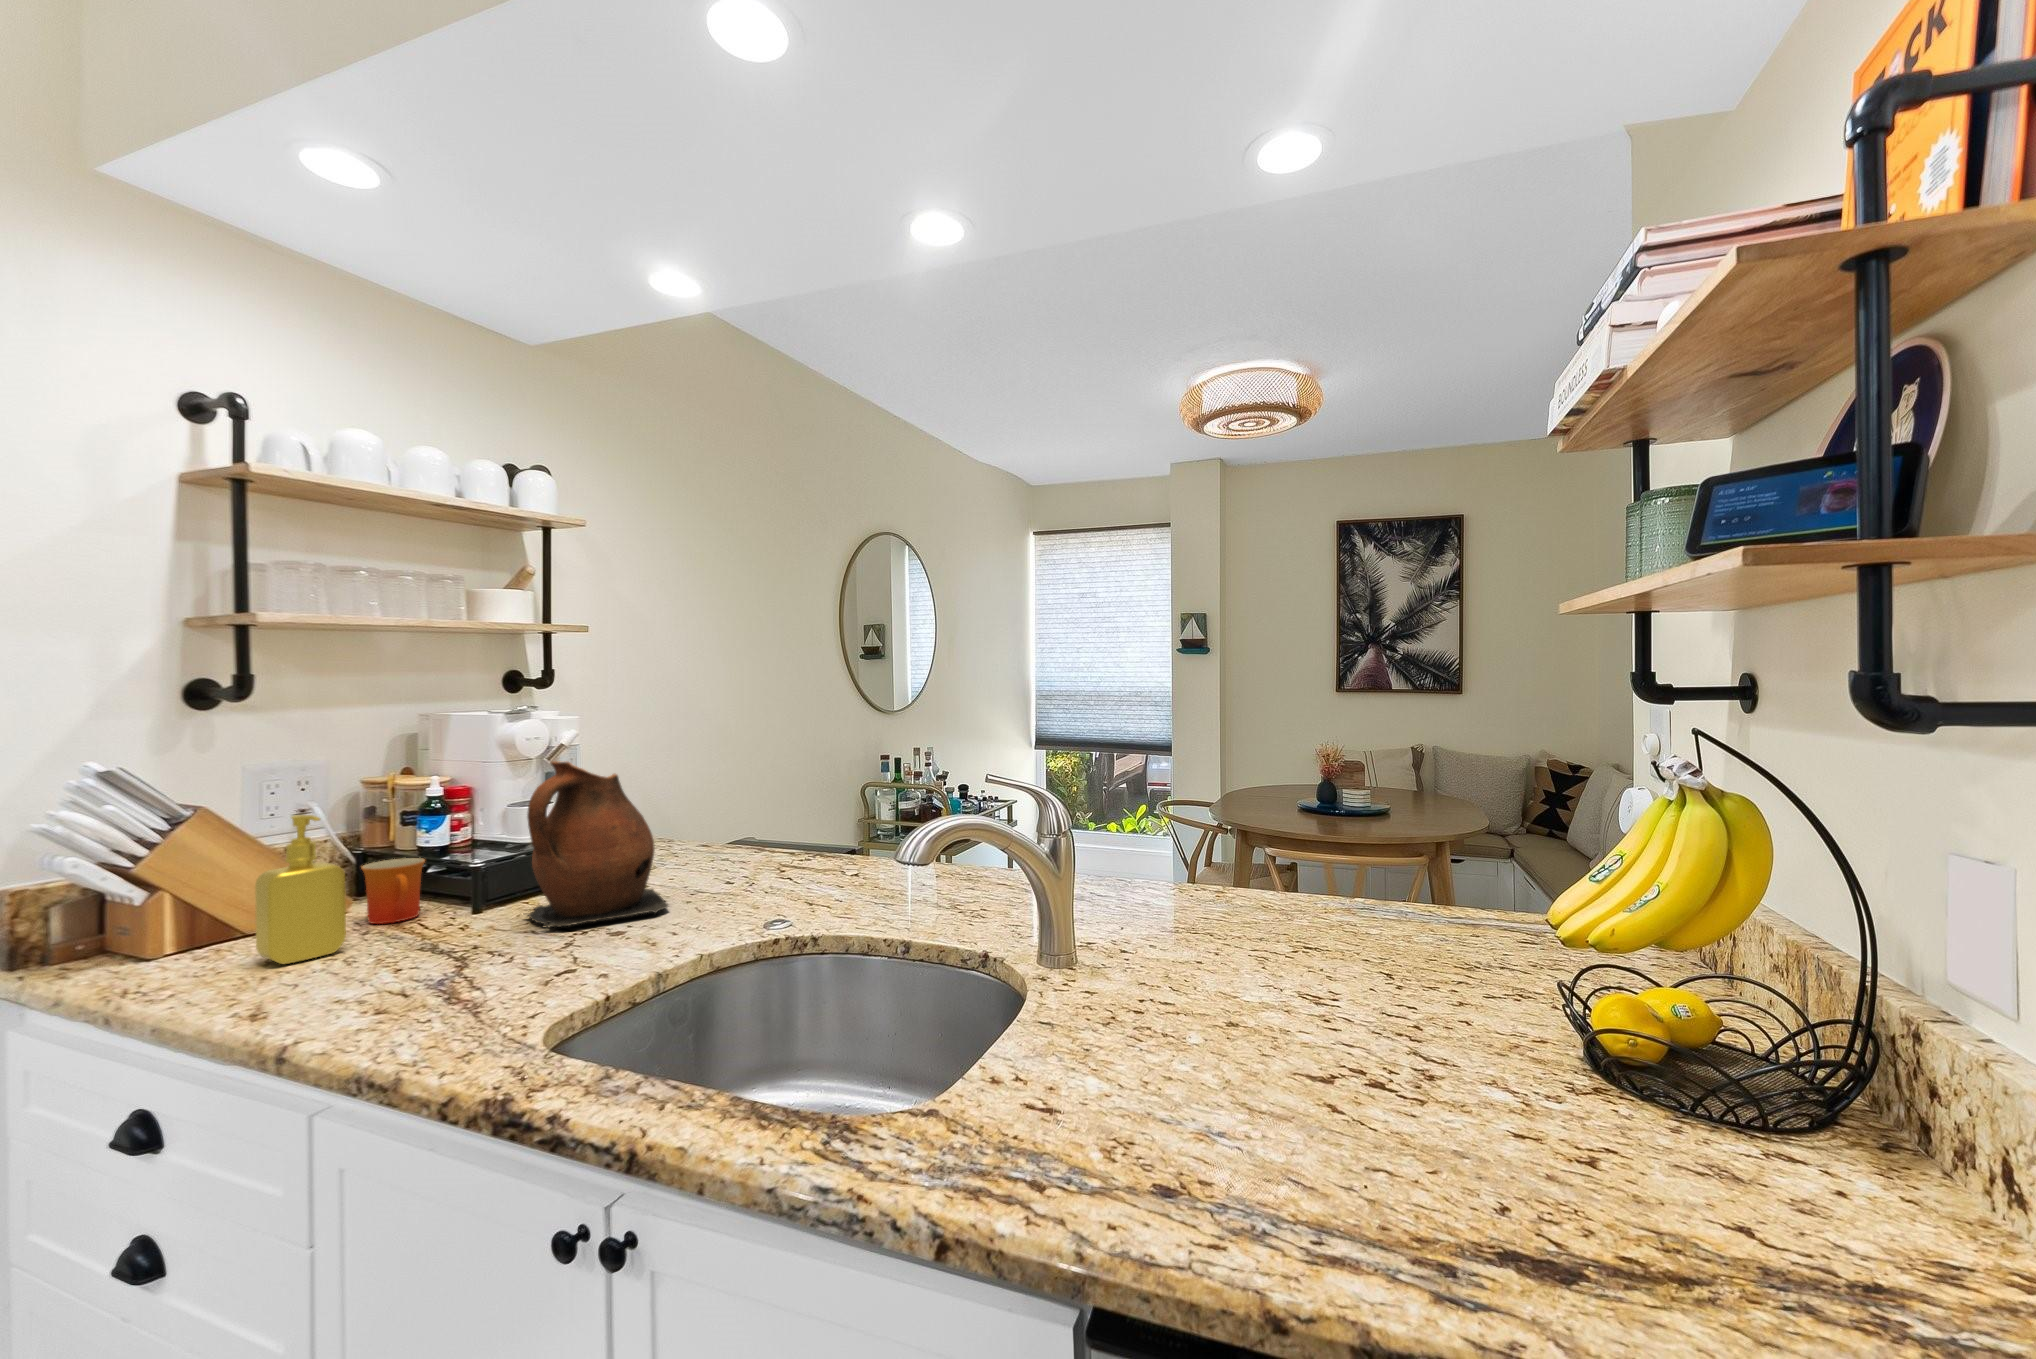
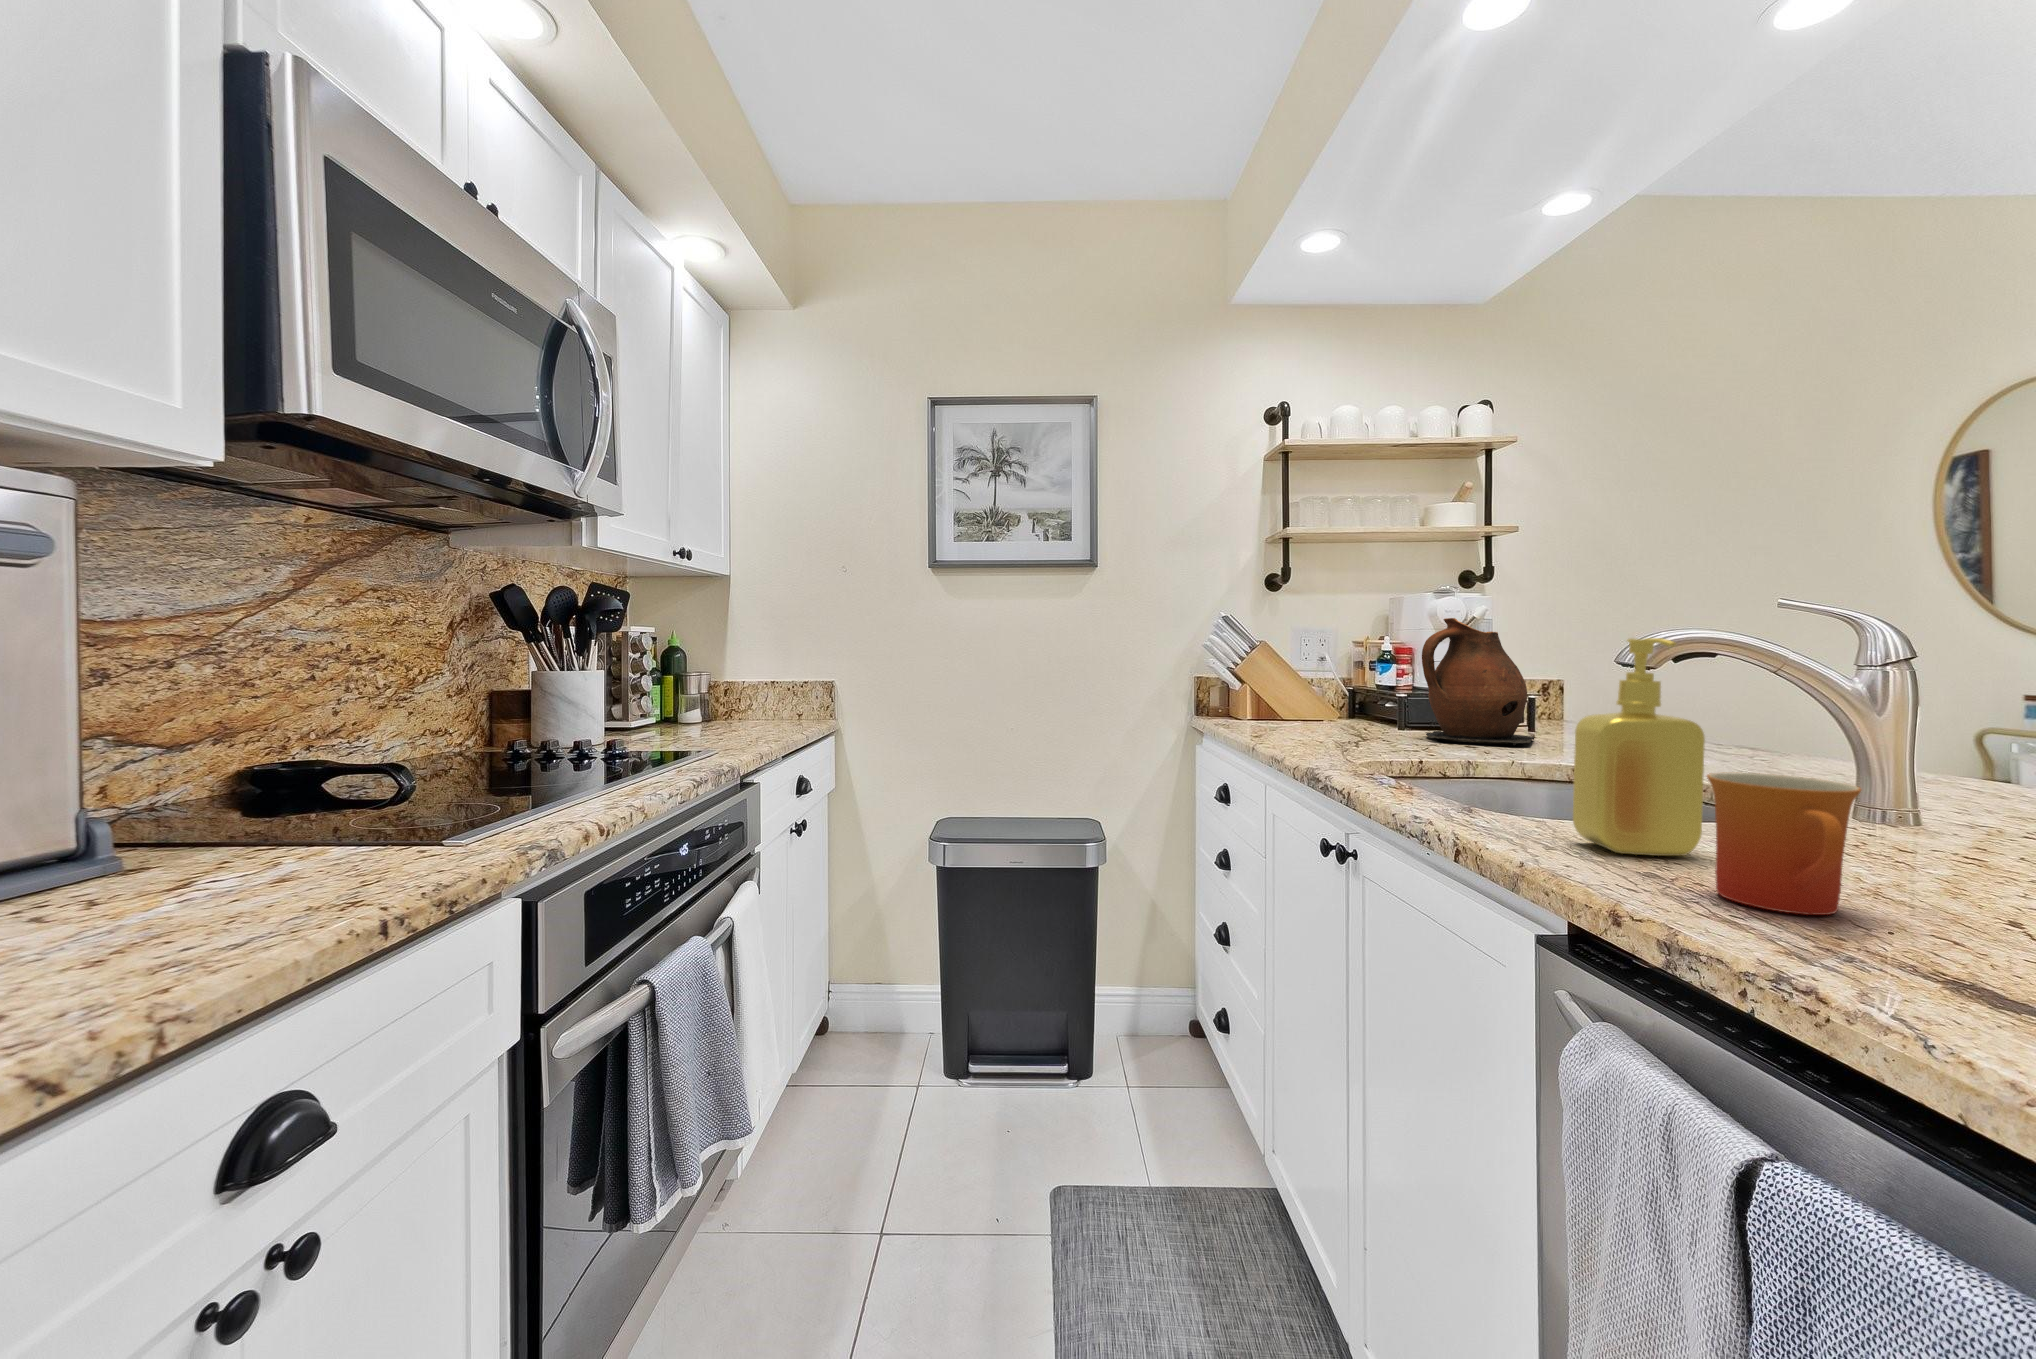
soap dispenser: present [255,815,346,964] -> present [1573,638,1705,856]
mug: present [361,858,425,924] -> present [1707,772,1861,915]

